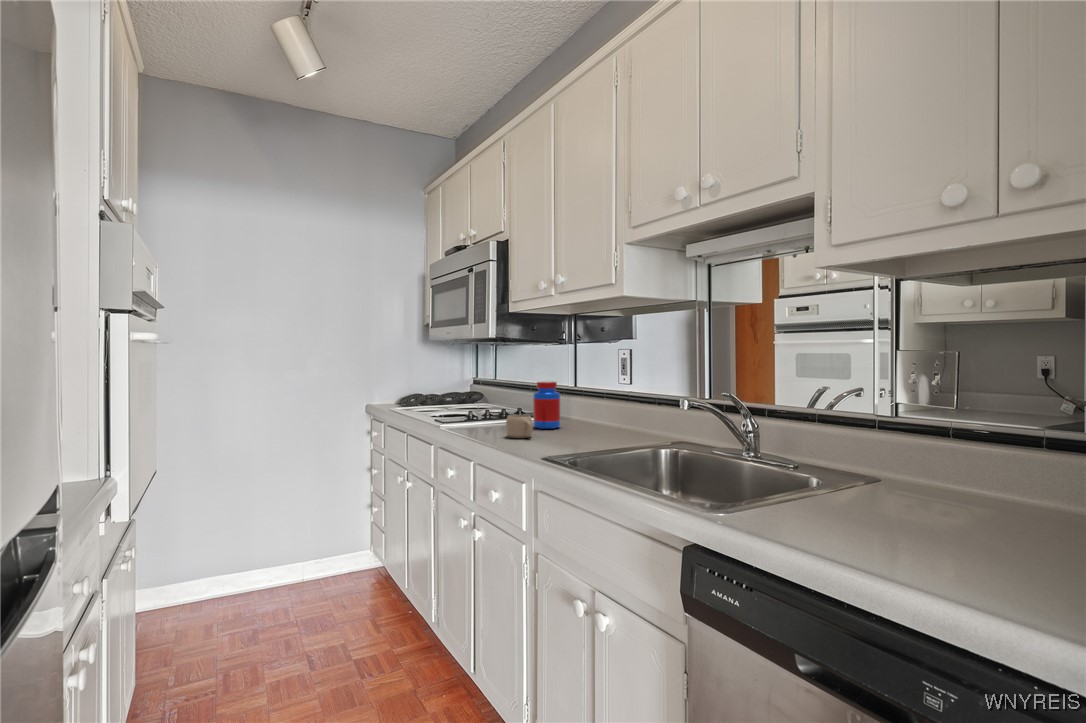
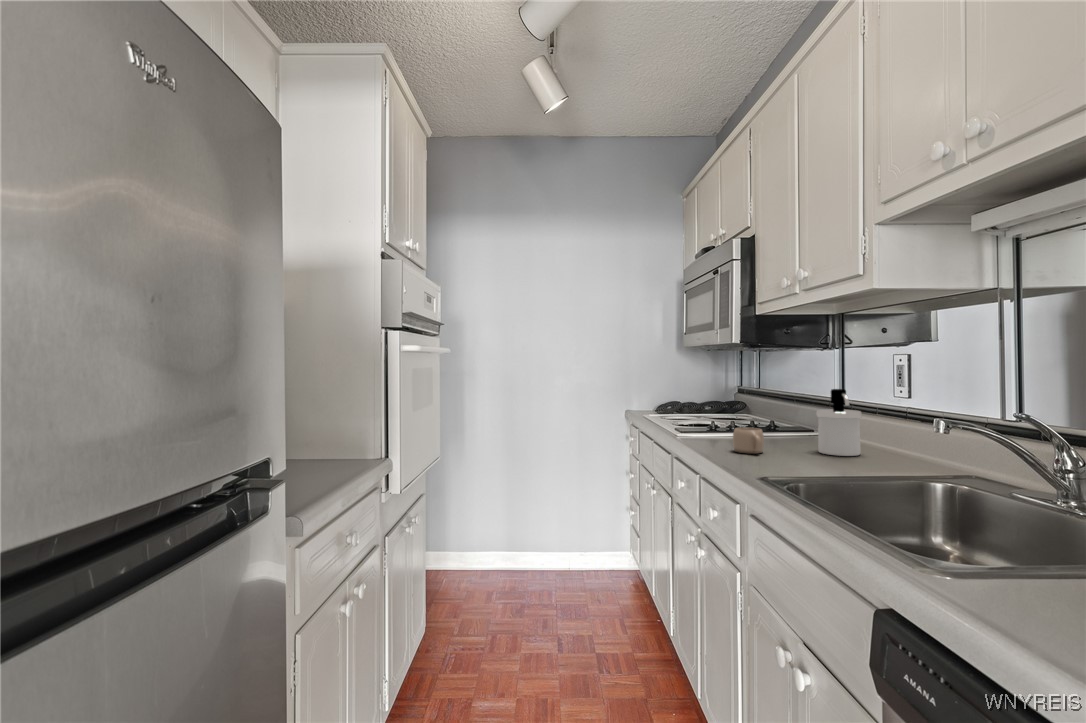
soap dispenser: none [571,378,604,434] -> present [817,389,862,456]
jar: present [533,382,560,429] -> none [775,392,808,446]

